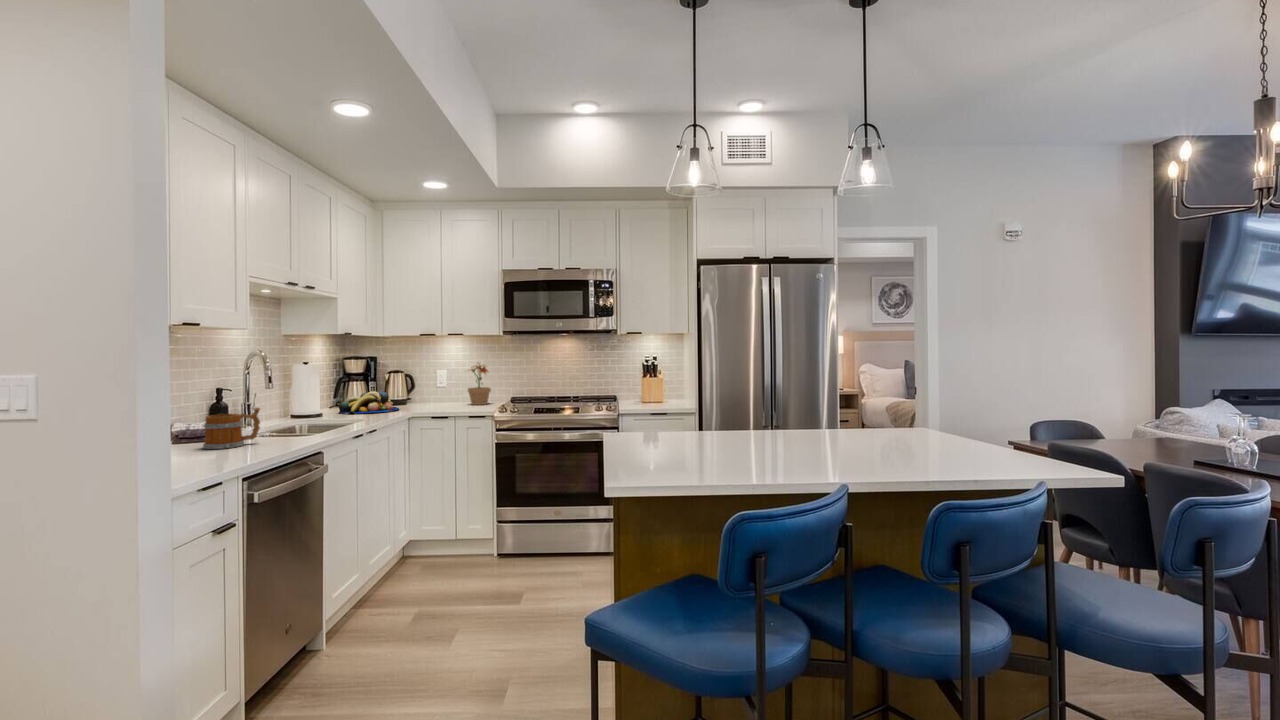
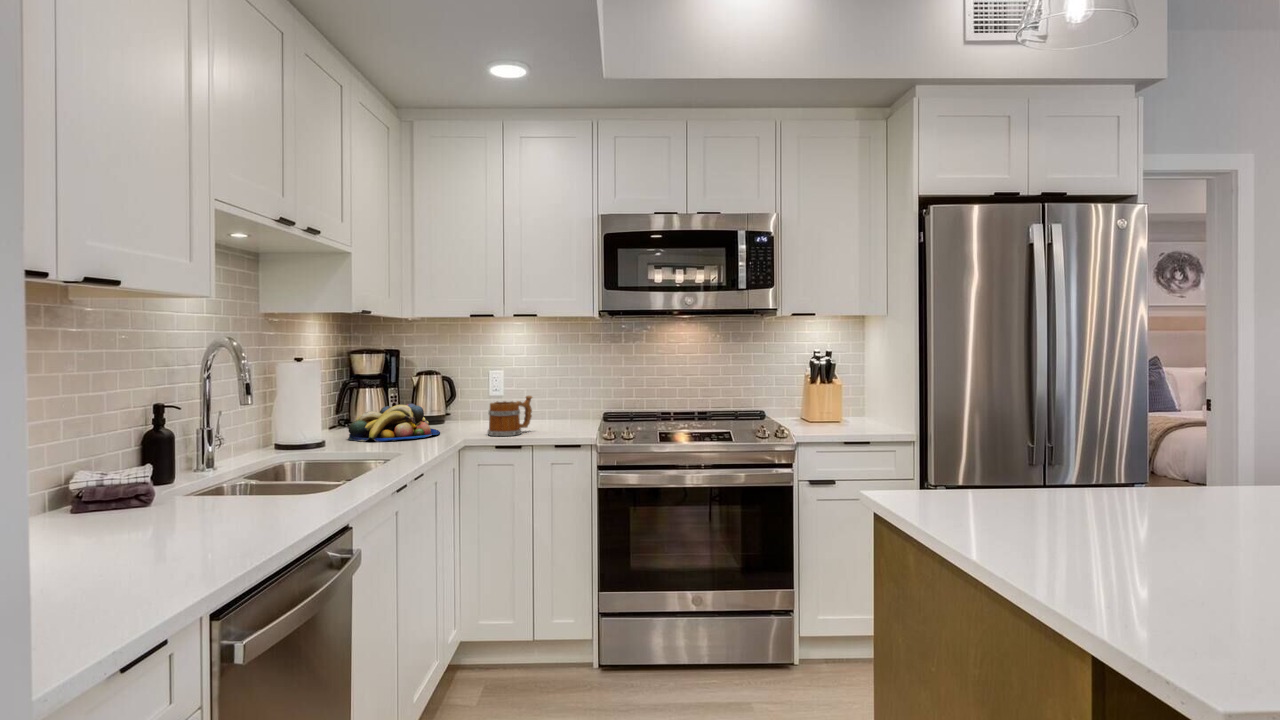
potted plant: present [468,363,491,405] -> none [534,359,573,425]
mug: present [203,408,260,449] -> present [488,396,532,436]

